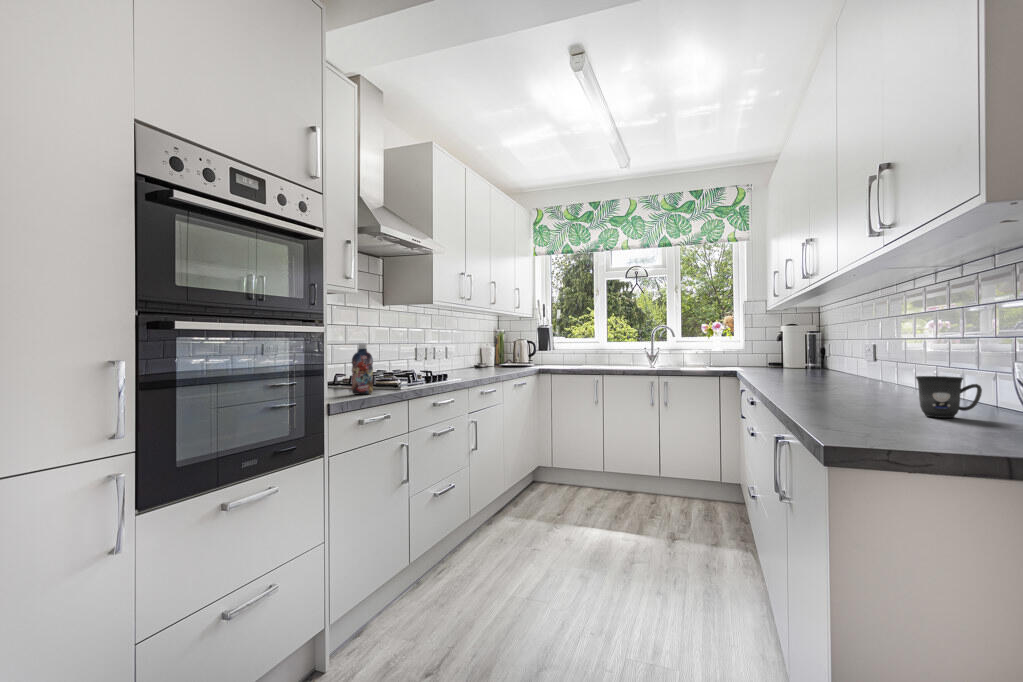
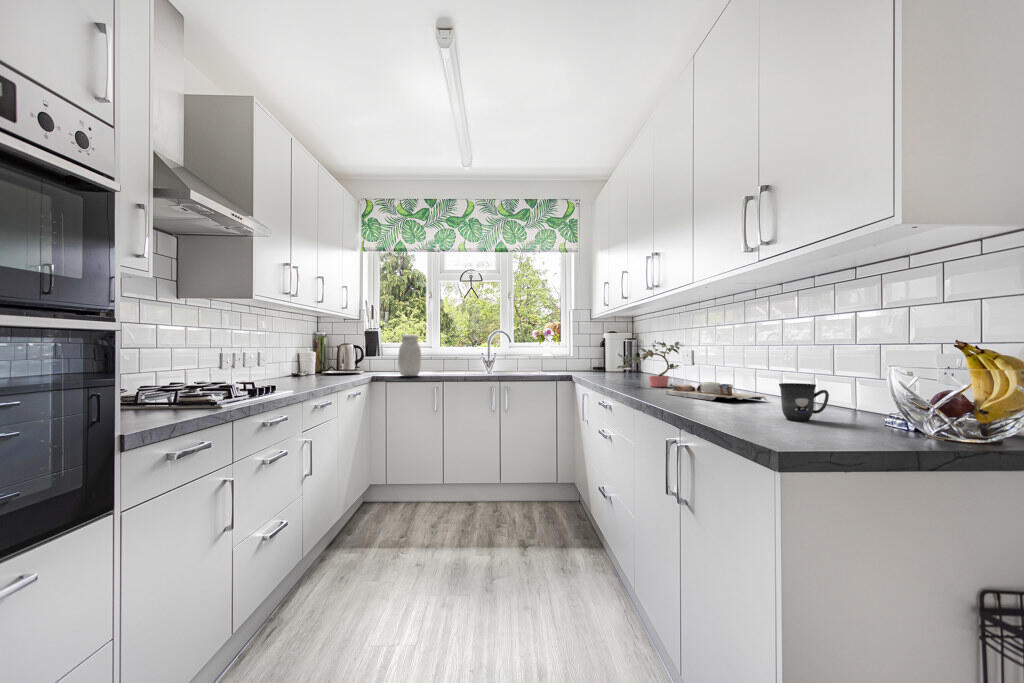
jar: none [563,330,584,369] -> present [398,334,421,376]
potted plant: none [770,332,855,382] -> present [617,341,683,387]
bottle: present [352,343,373,394] -> none [155,350,187,418]
cutting board: none [817,376,935,398] -> present [666,382,766,400]

